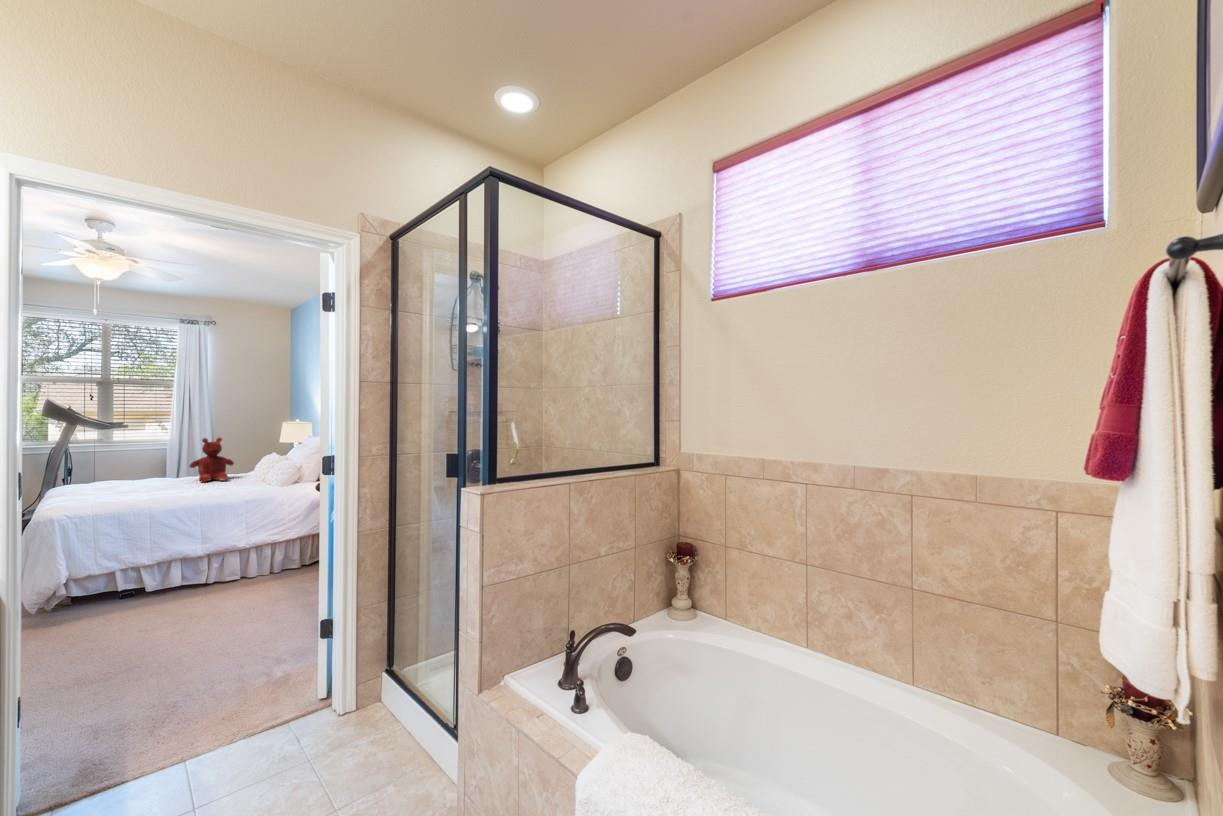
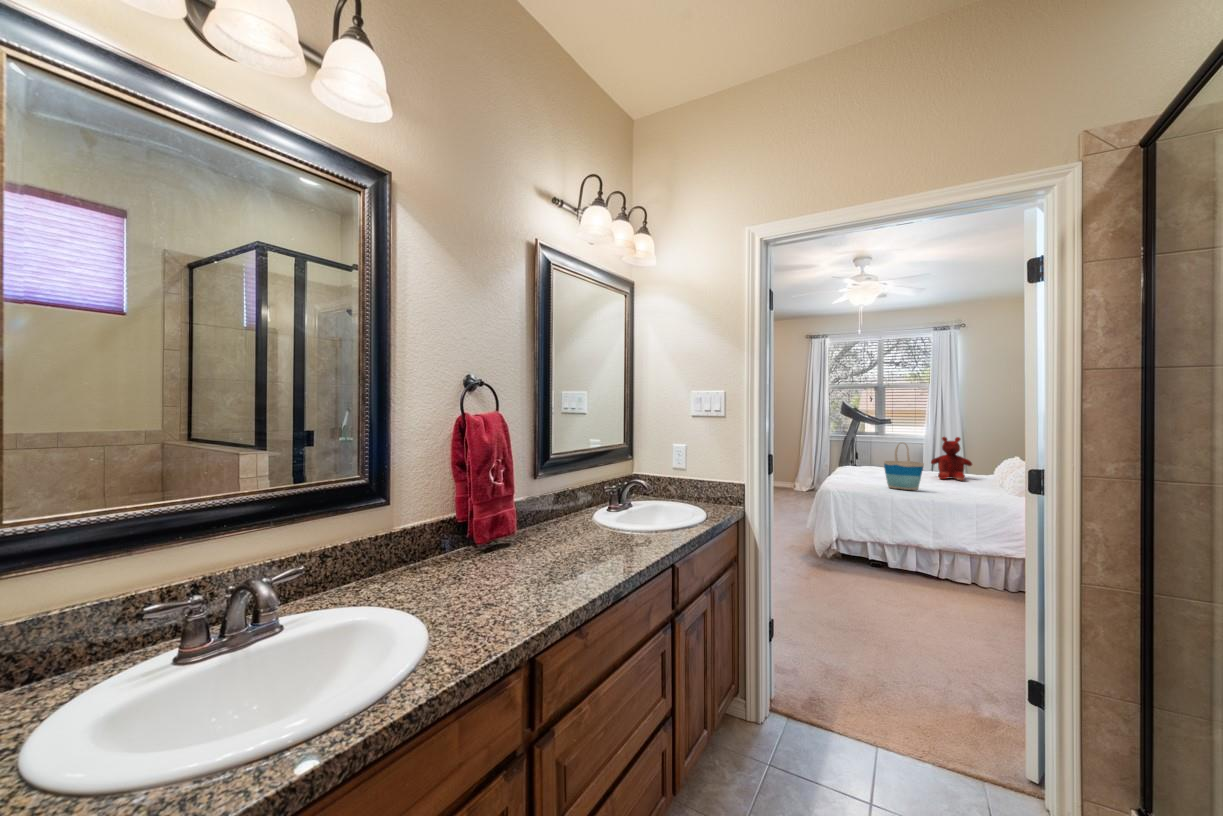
tote bag: none [139,447,190,500] -> present [884,442,924,490]

